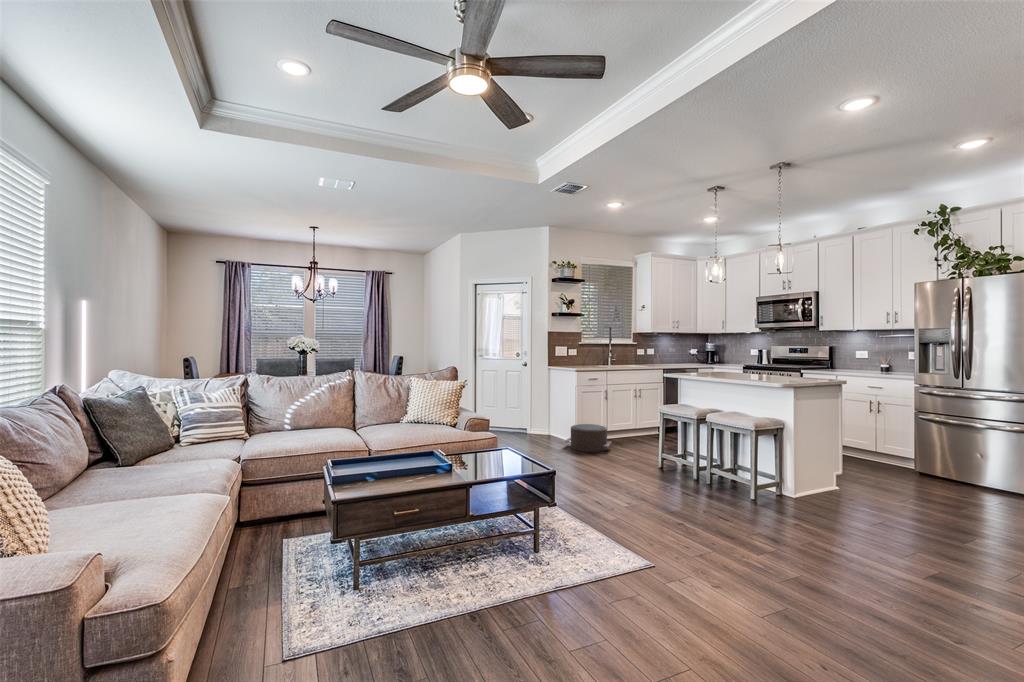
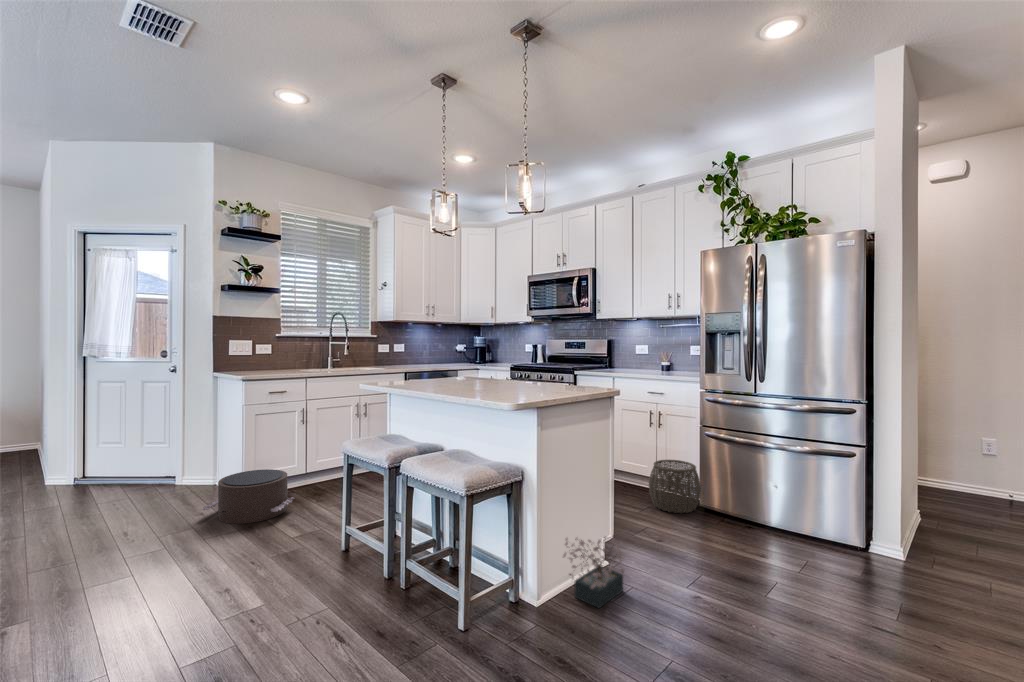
woven basket: none [868,437,915,475] -> present [649,460,701,513]
decorative plant: none [810,463,852,504] -> present [563,537,625,608]

